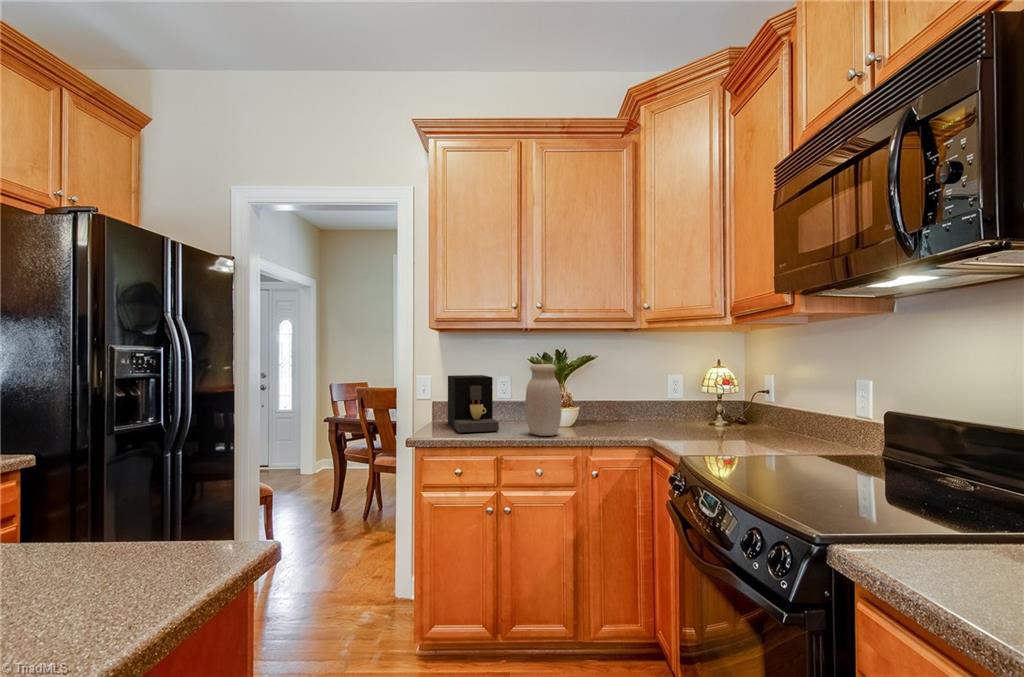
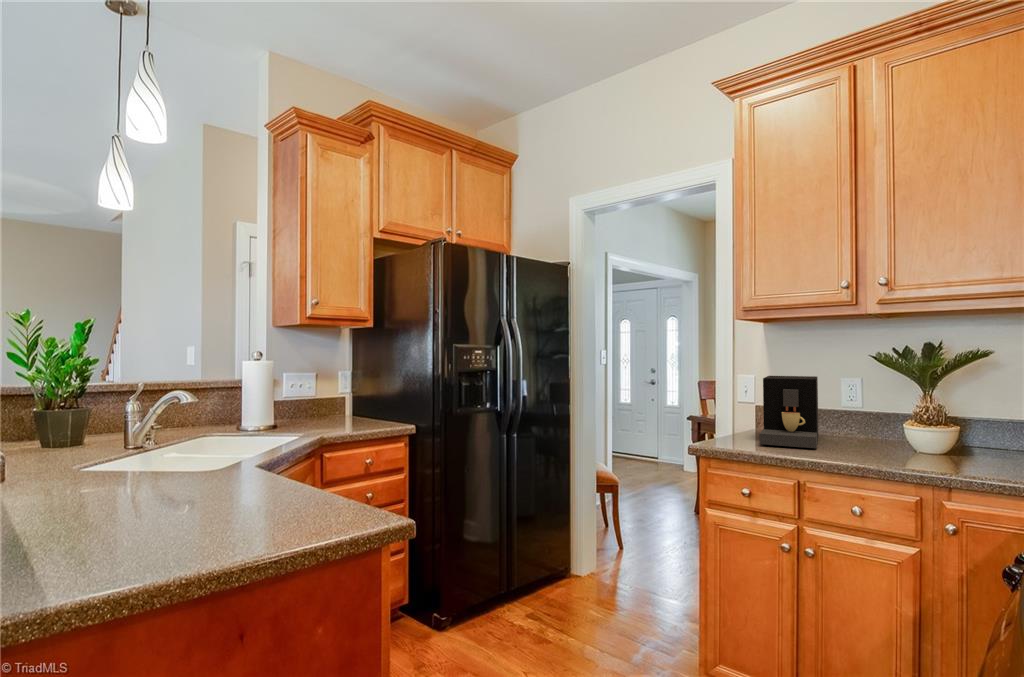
jar: present [525,364,562,436] -> none [847,364,904,464]

